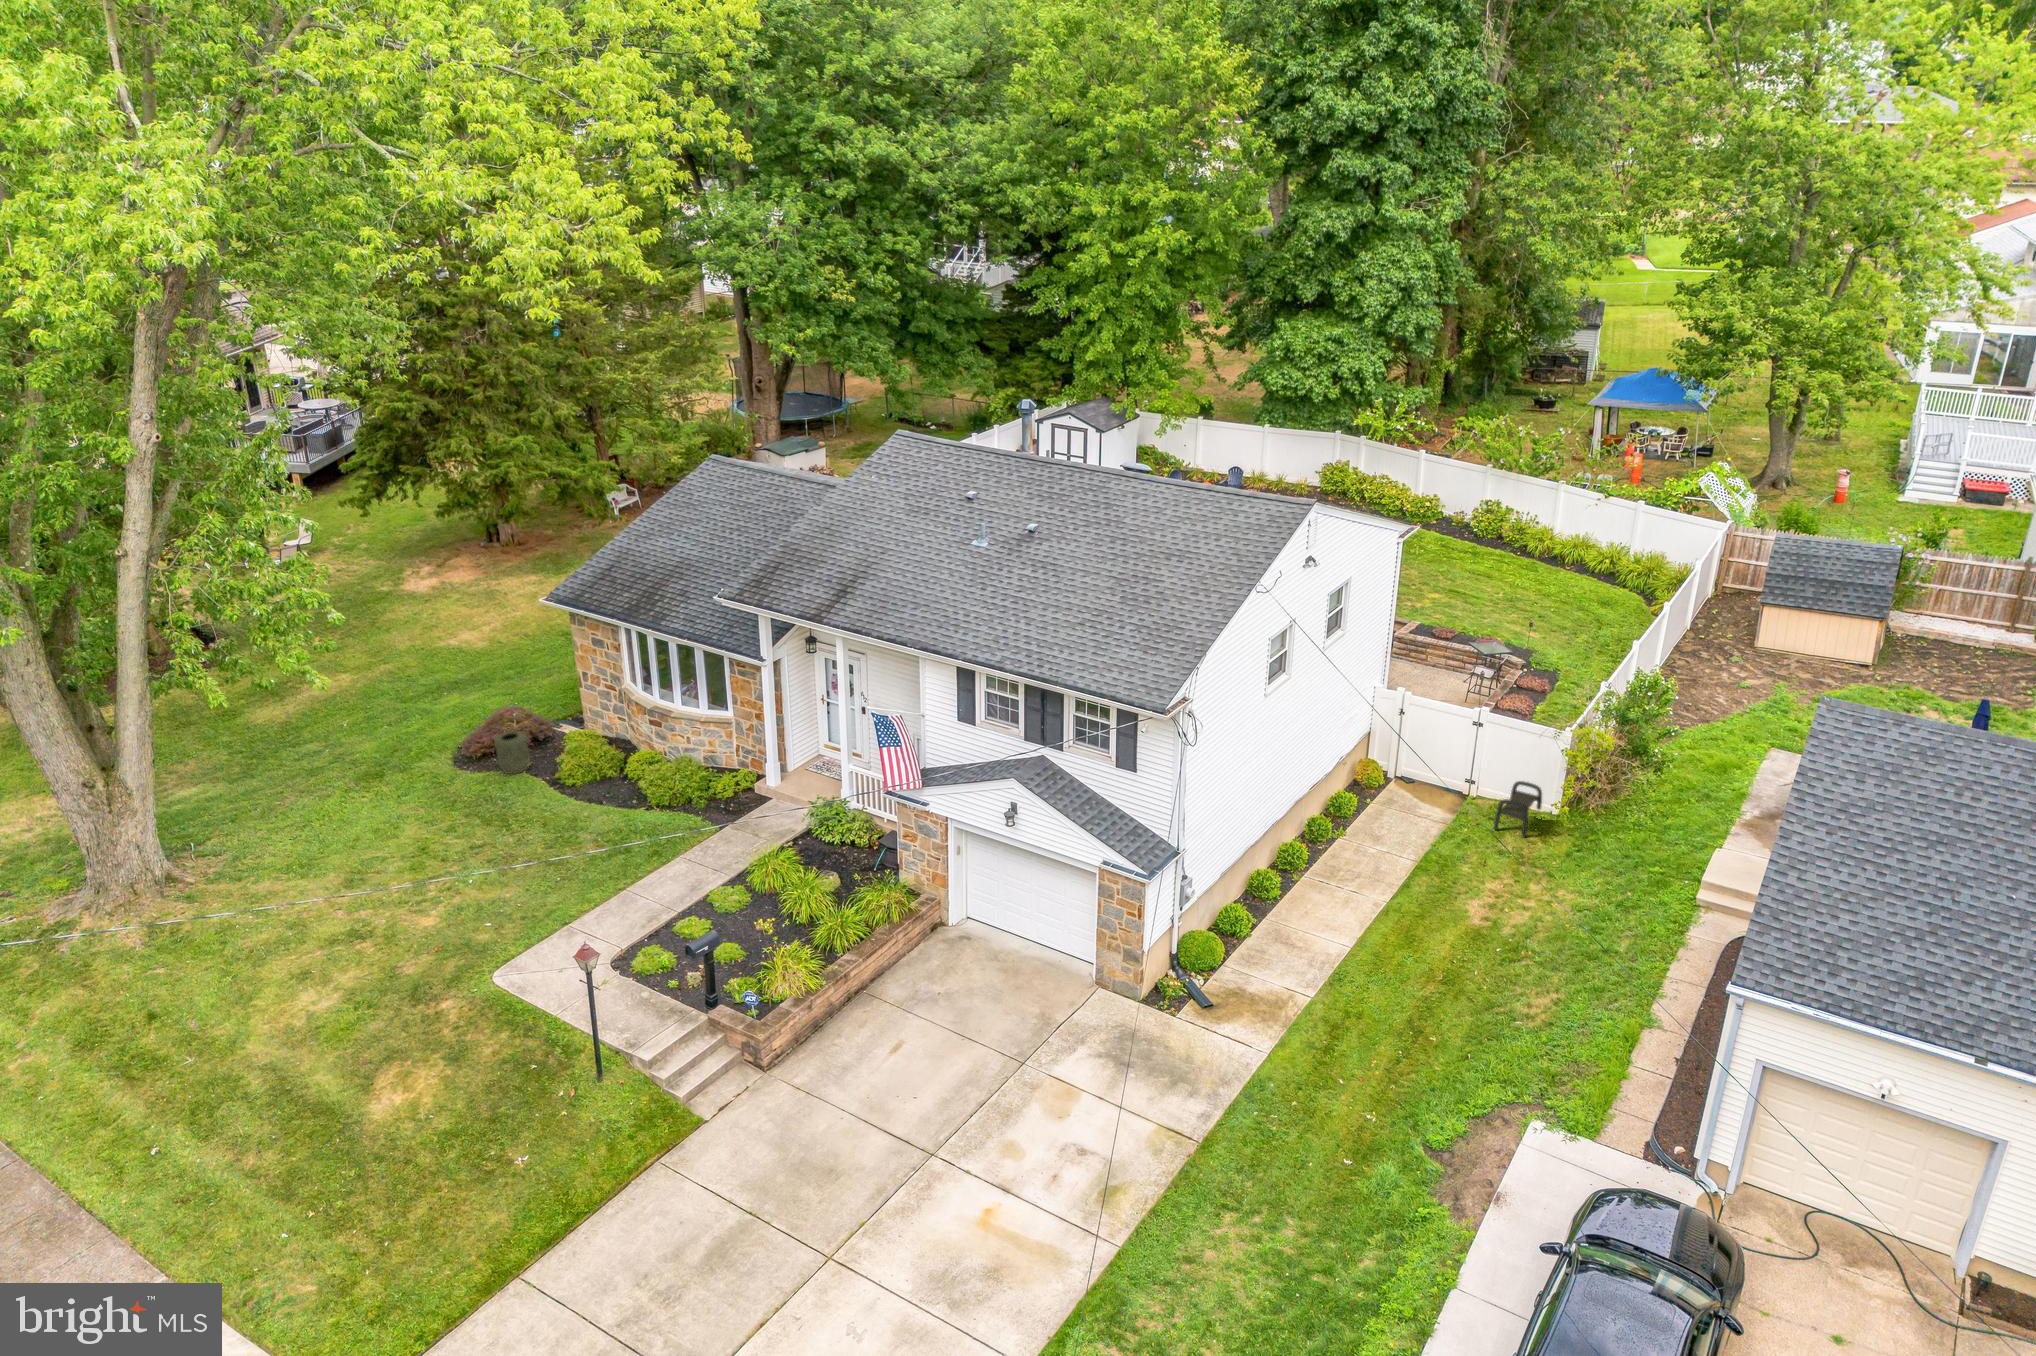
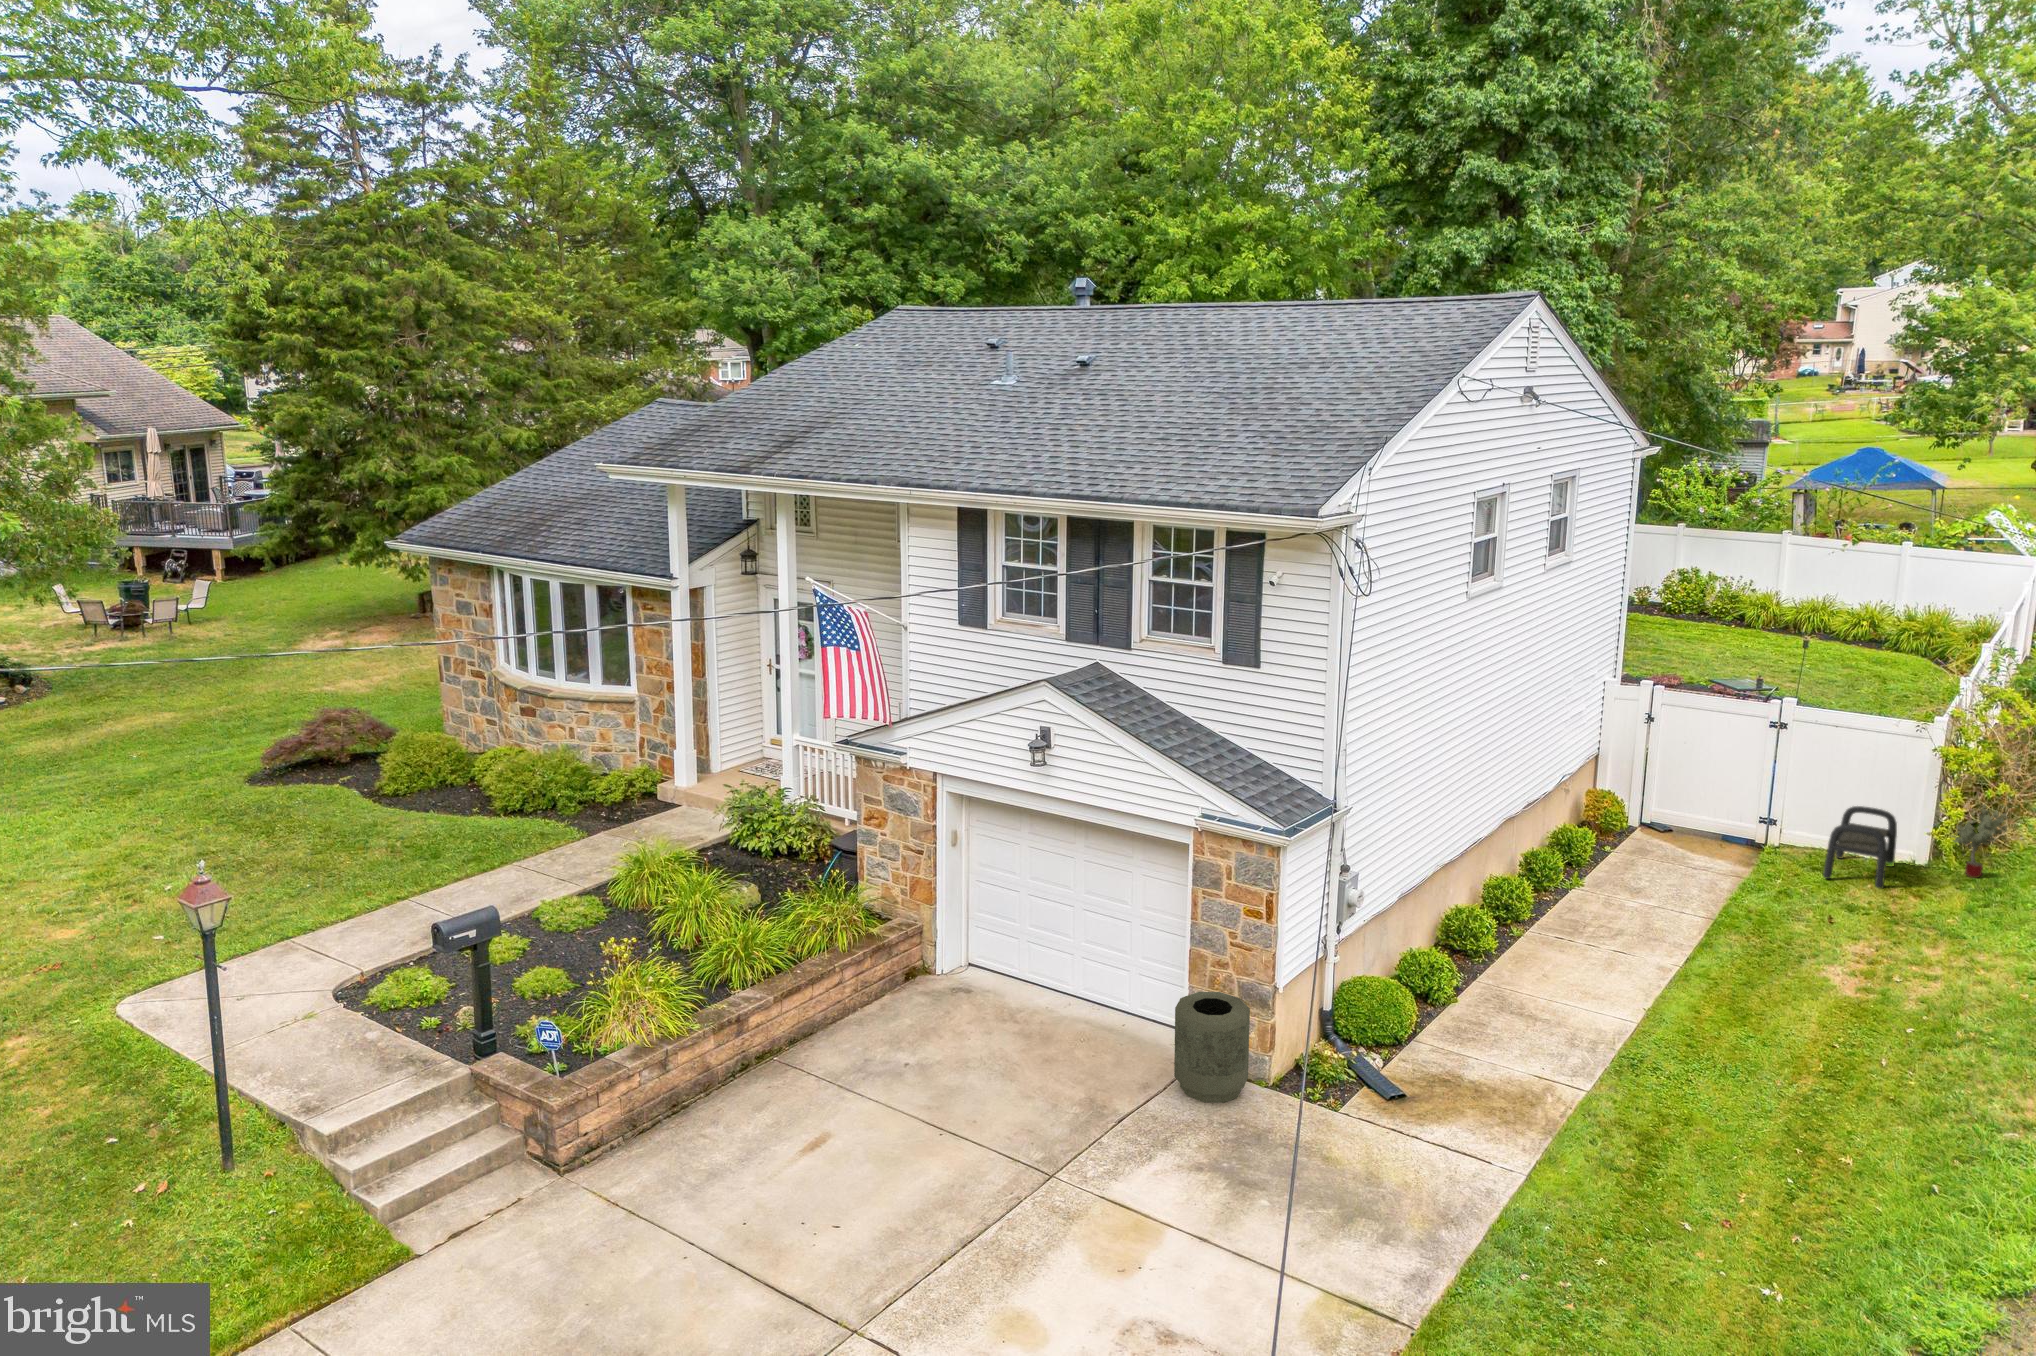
trash can: present [494,731,530,774] -> present [1174,992,1250,1103]
potted tree: none [1569,784,1605,828] -> present [1951,804,2008,878]

